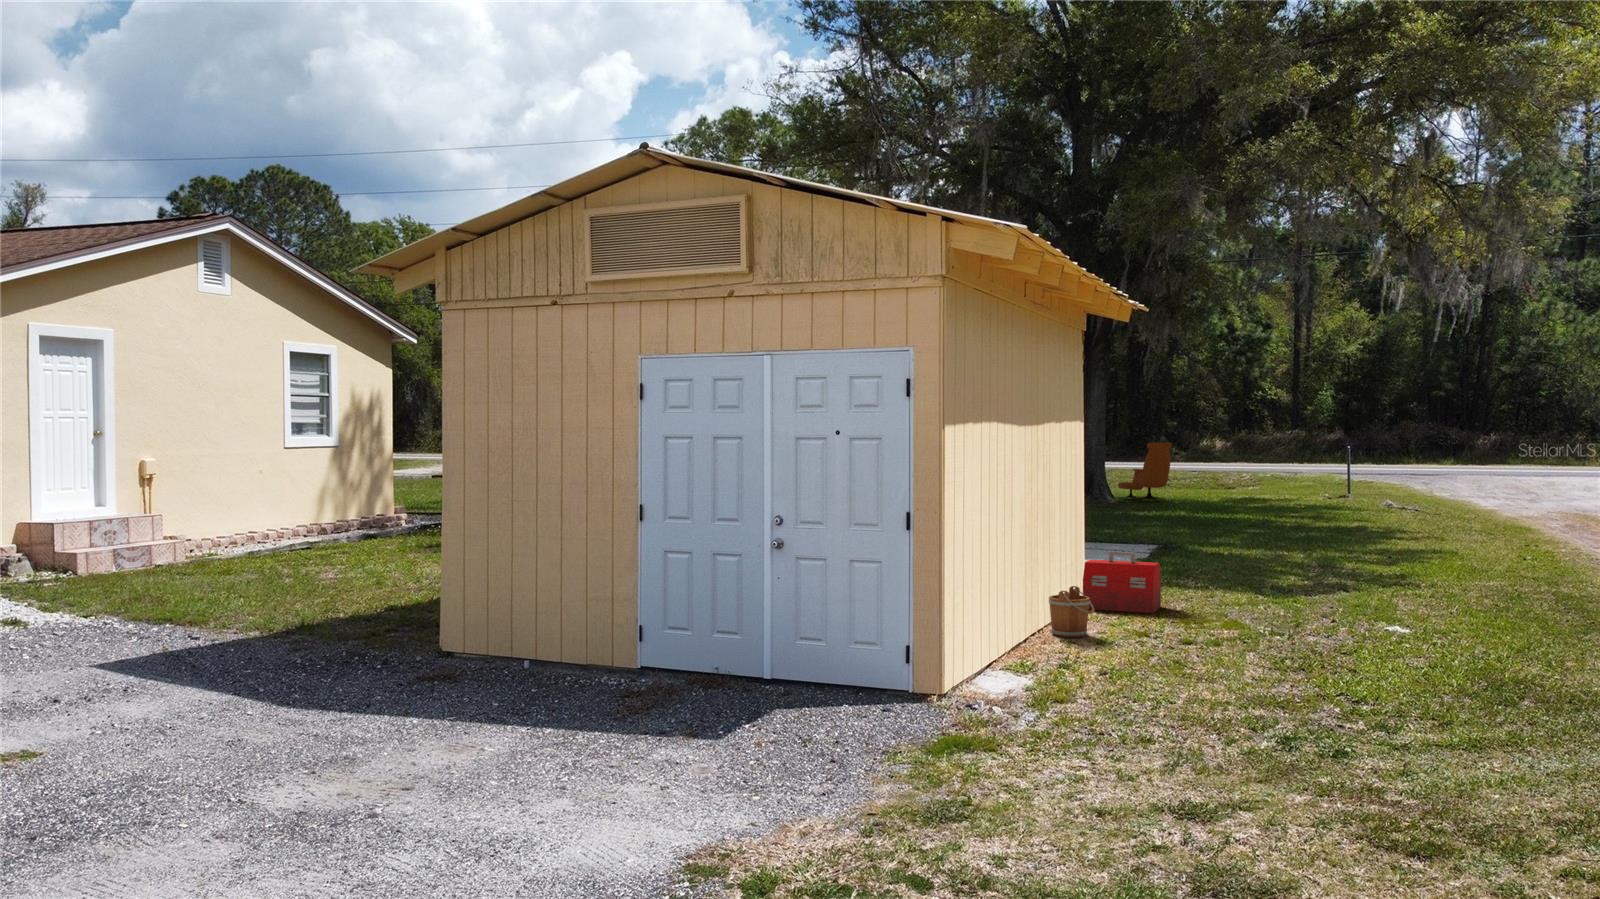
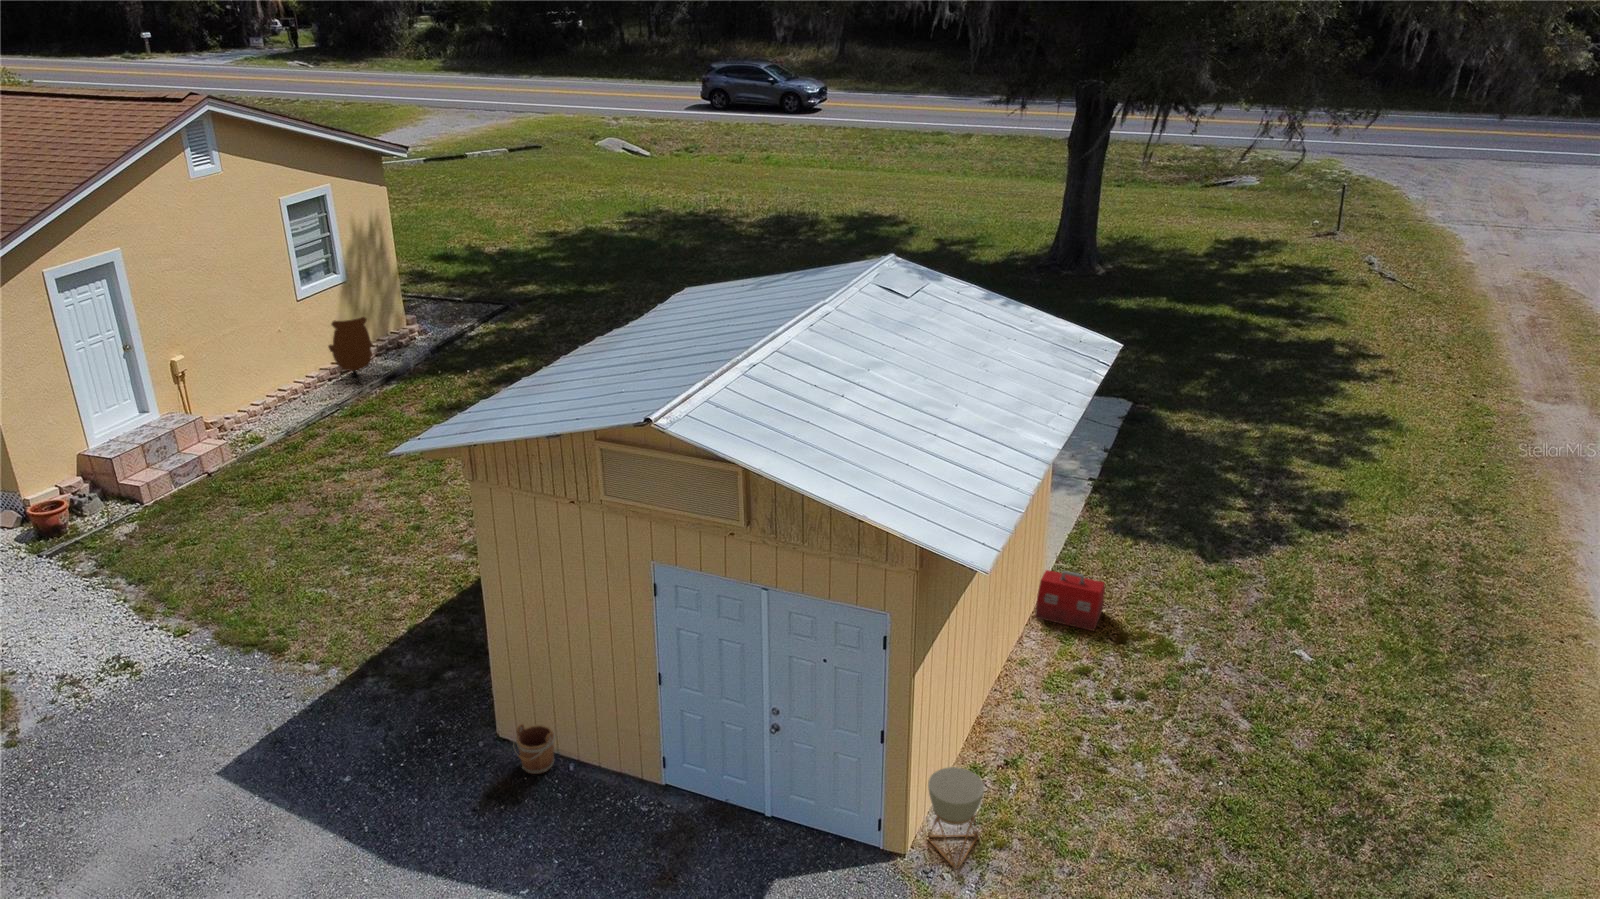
lounge chair: present [1118,442,1172,502] -> present [328,317,378,387]
bucket: present [1049,586,1095,637] -> present [515,724,555,774]
planter: none [964,593,1033,705] -> present [928,767,984,869]

